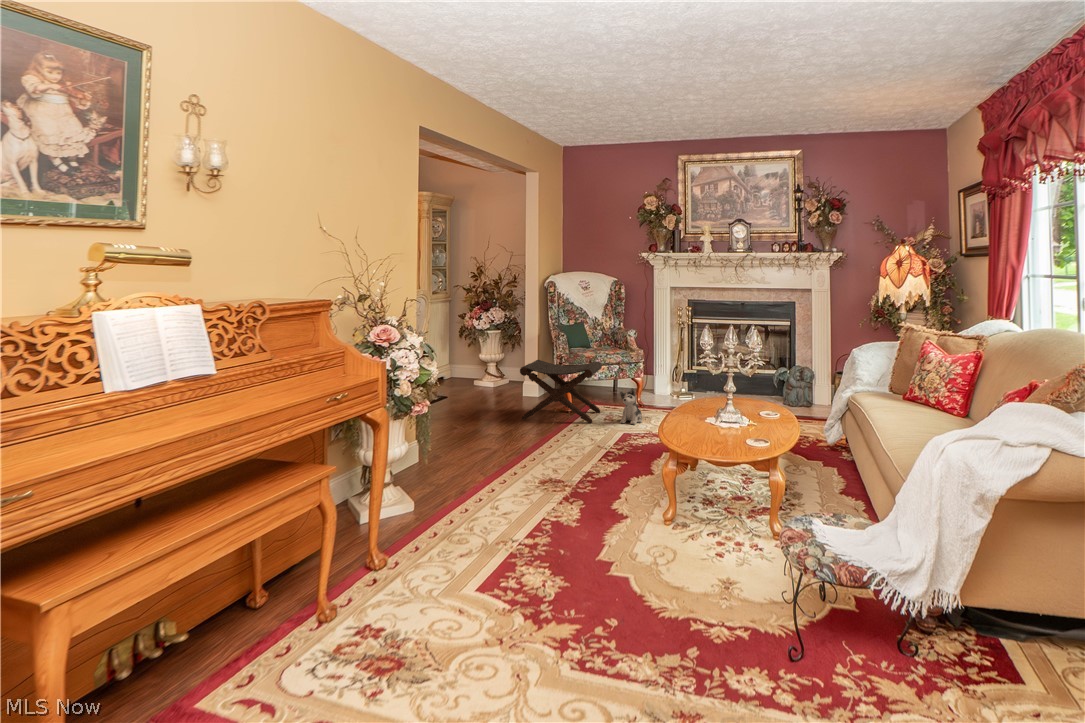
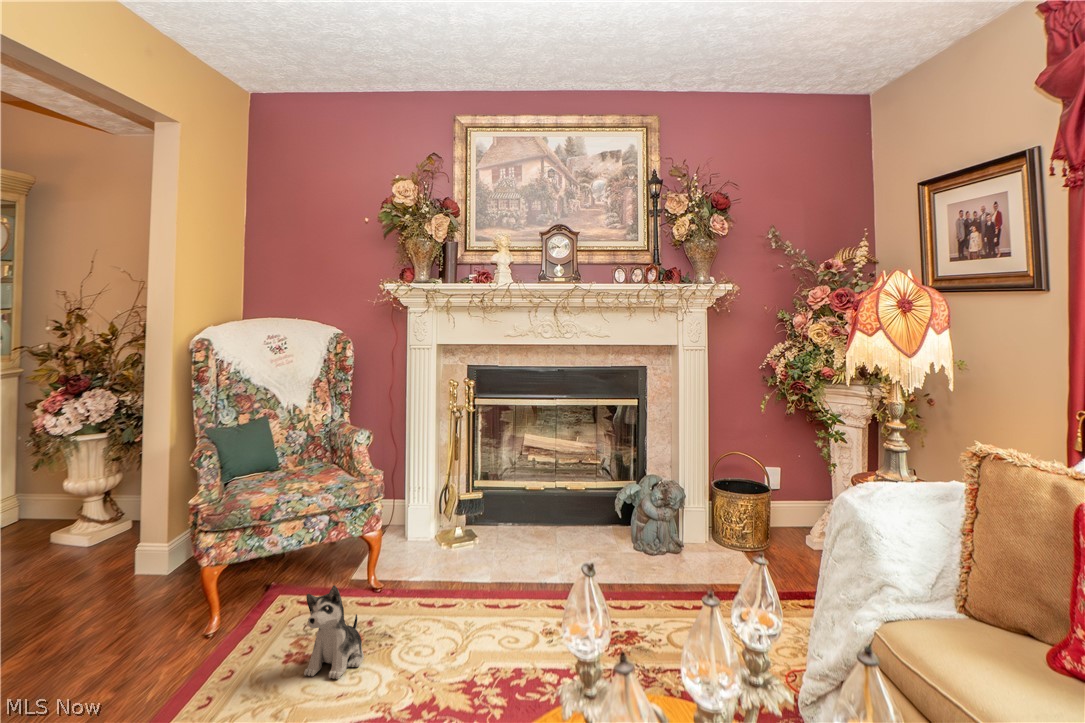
footstool: present [520,360,602,423] -> none [30,512,278,690]

